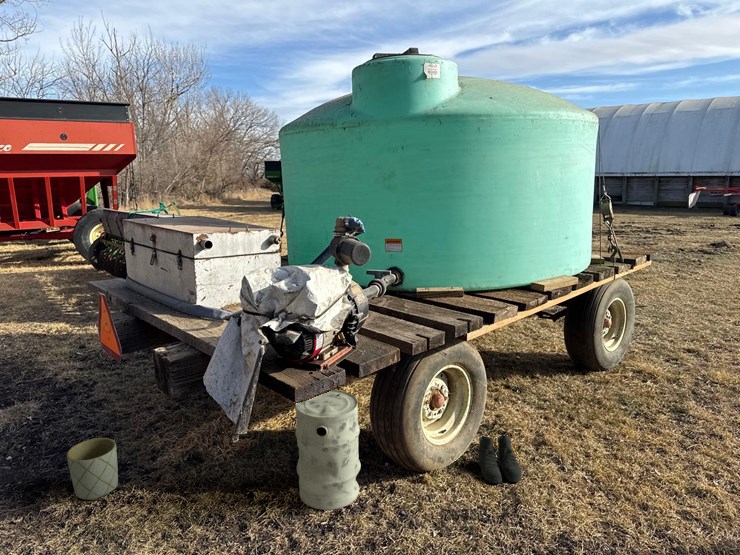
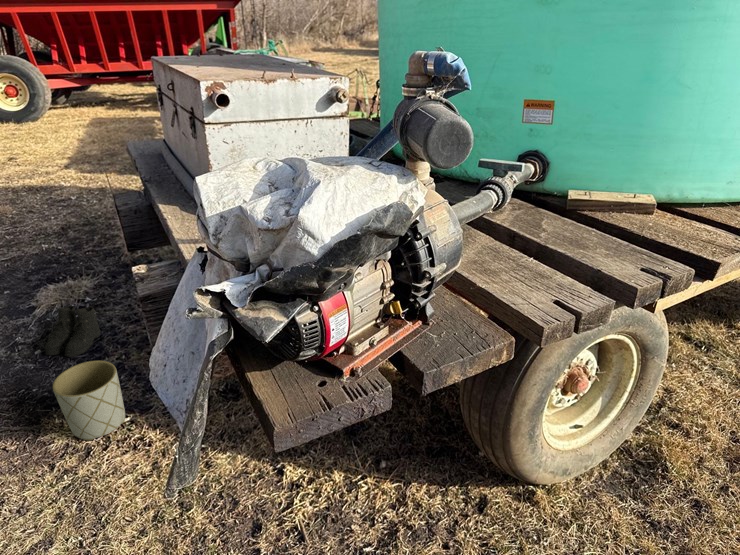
trash can: present [295,390,361,510] -> none [338,346,438,525]
boots: present [478,434,521,483] -> present [45,305,100,357]

